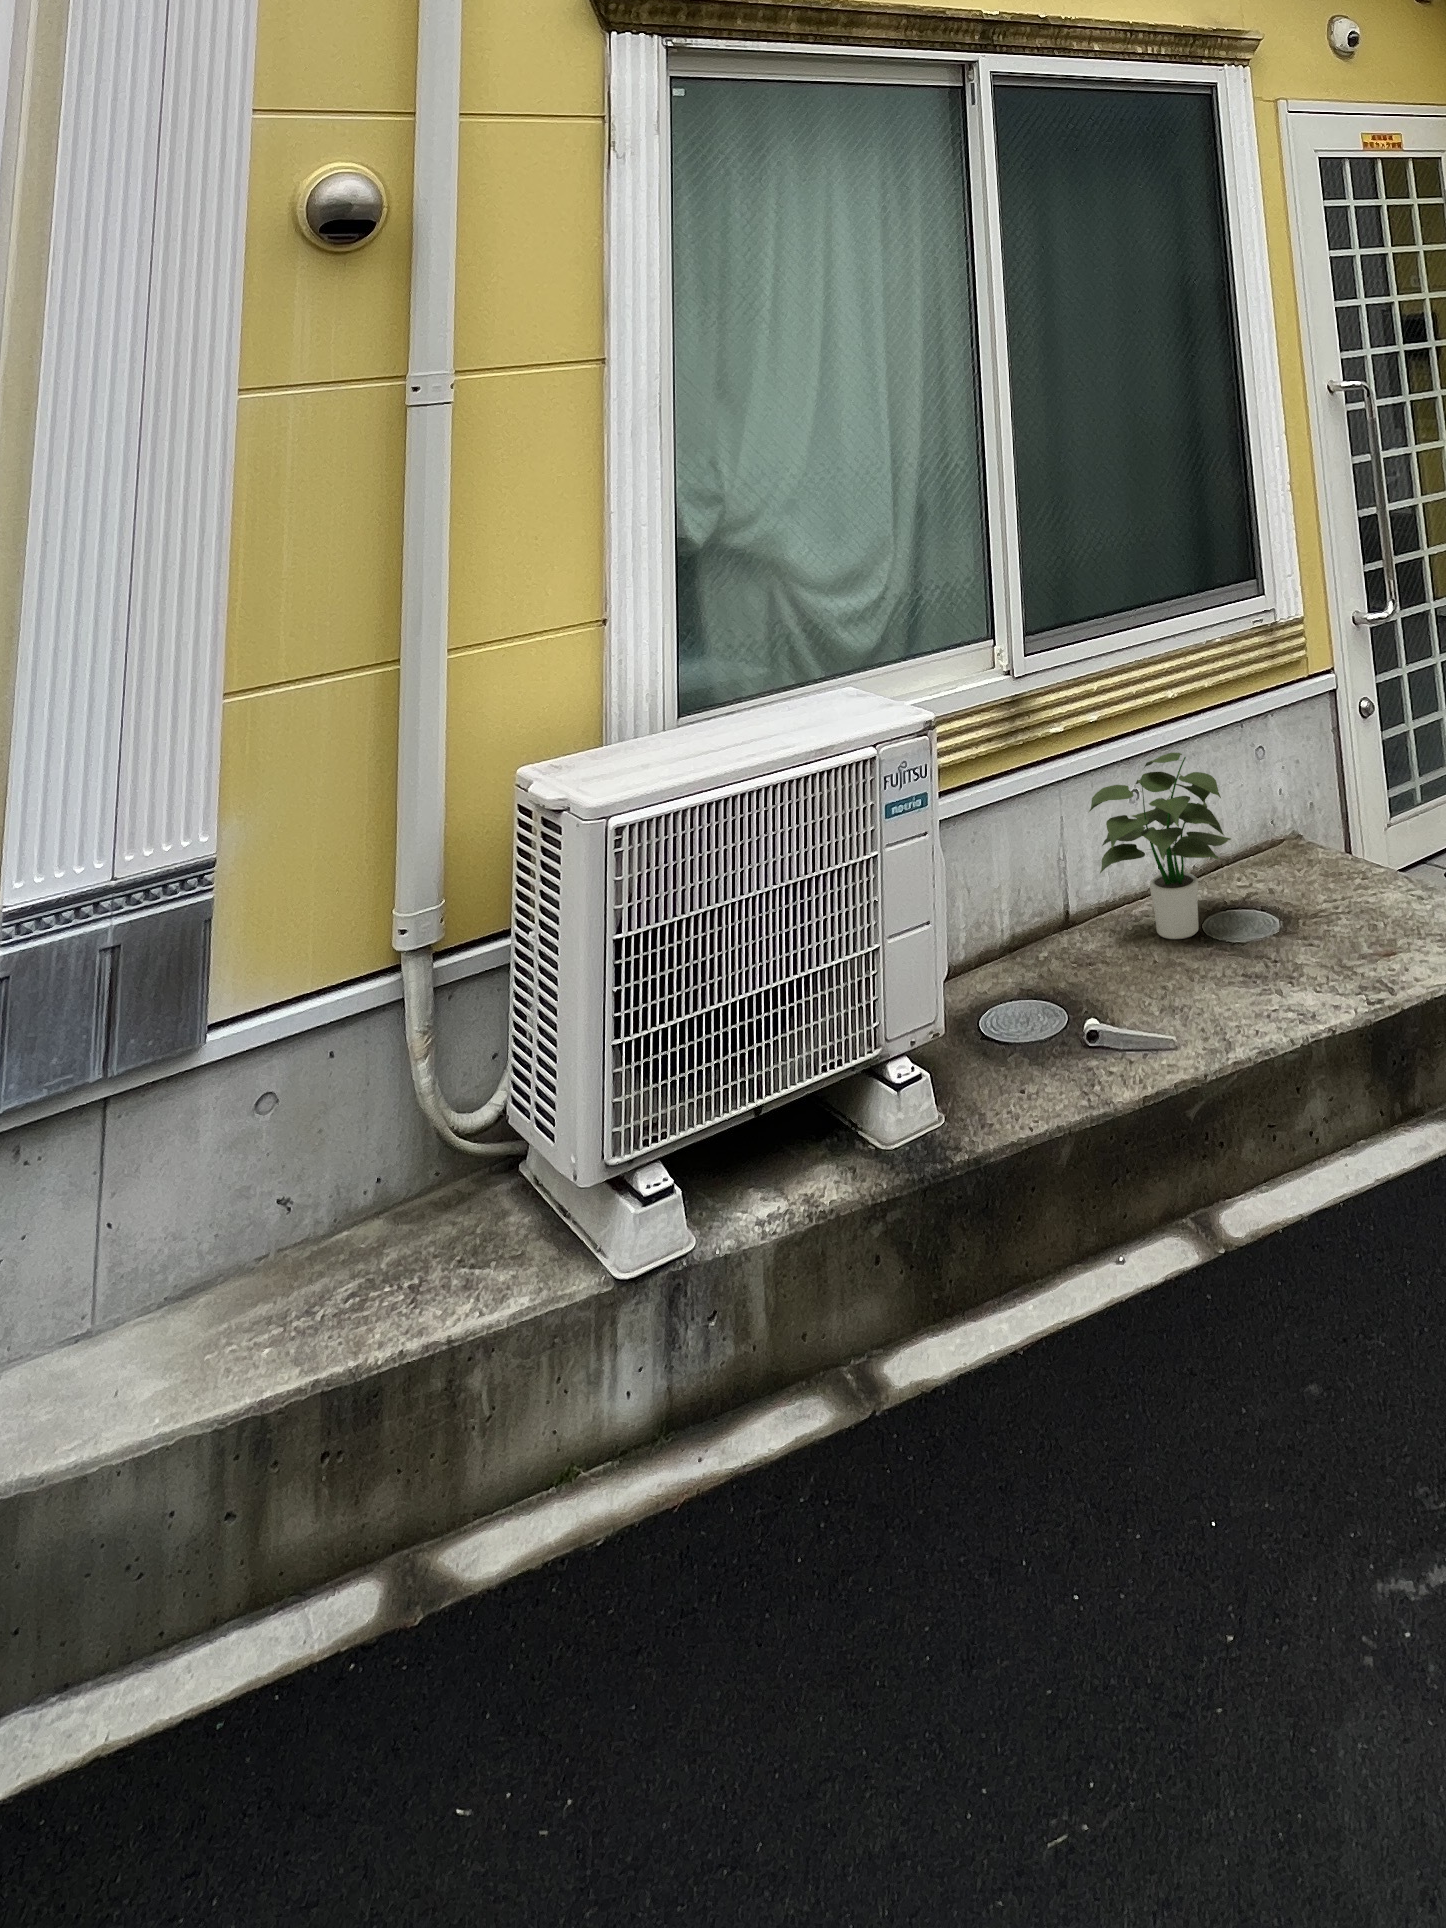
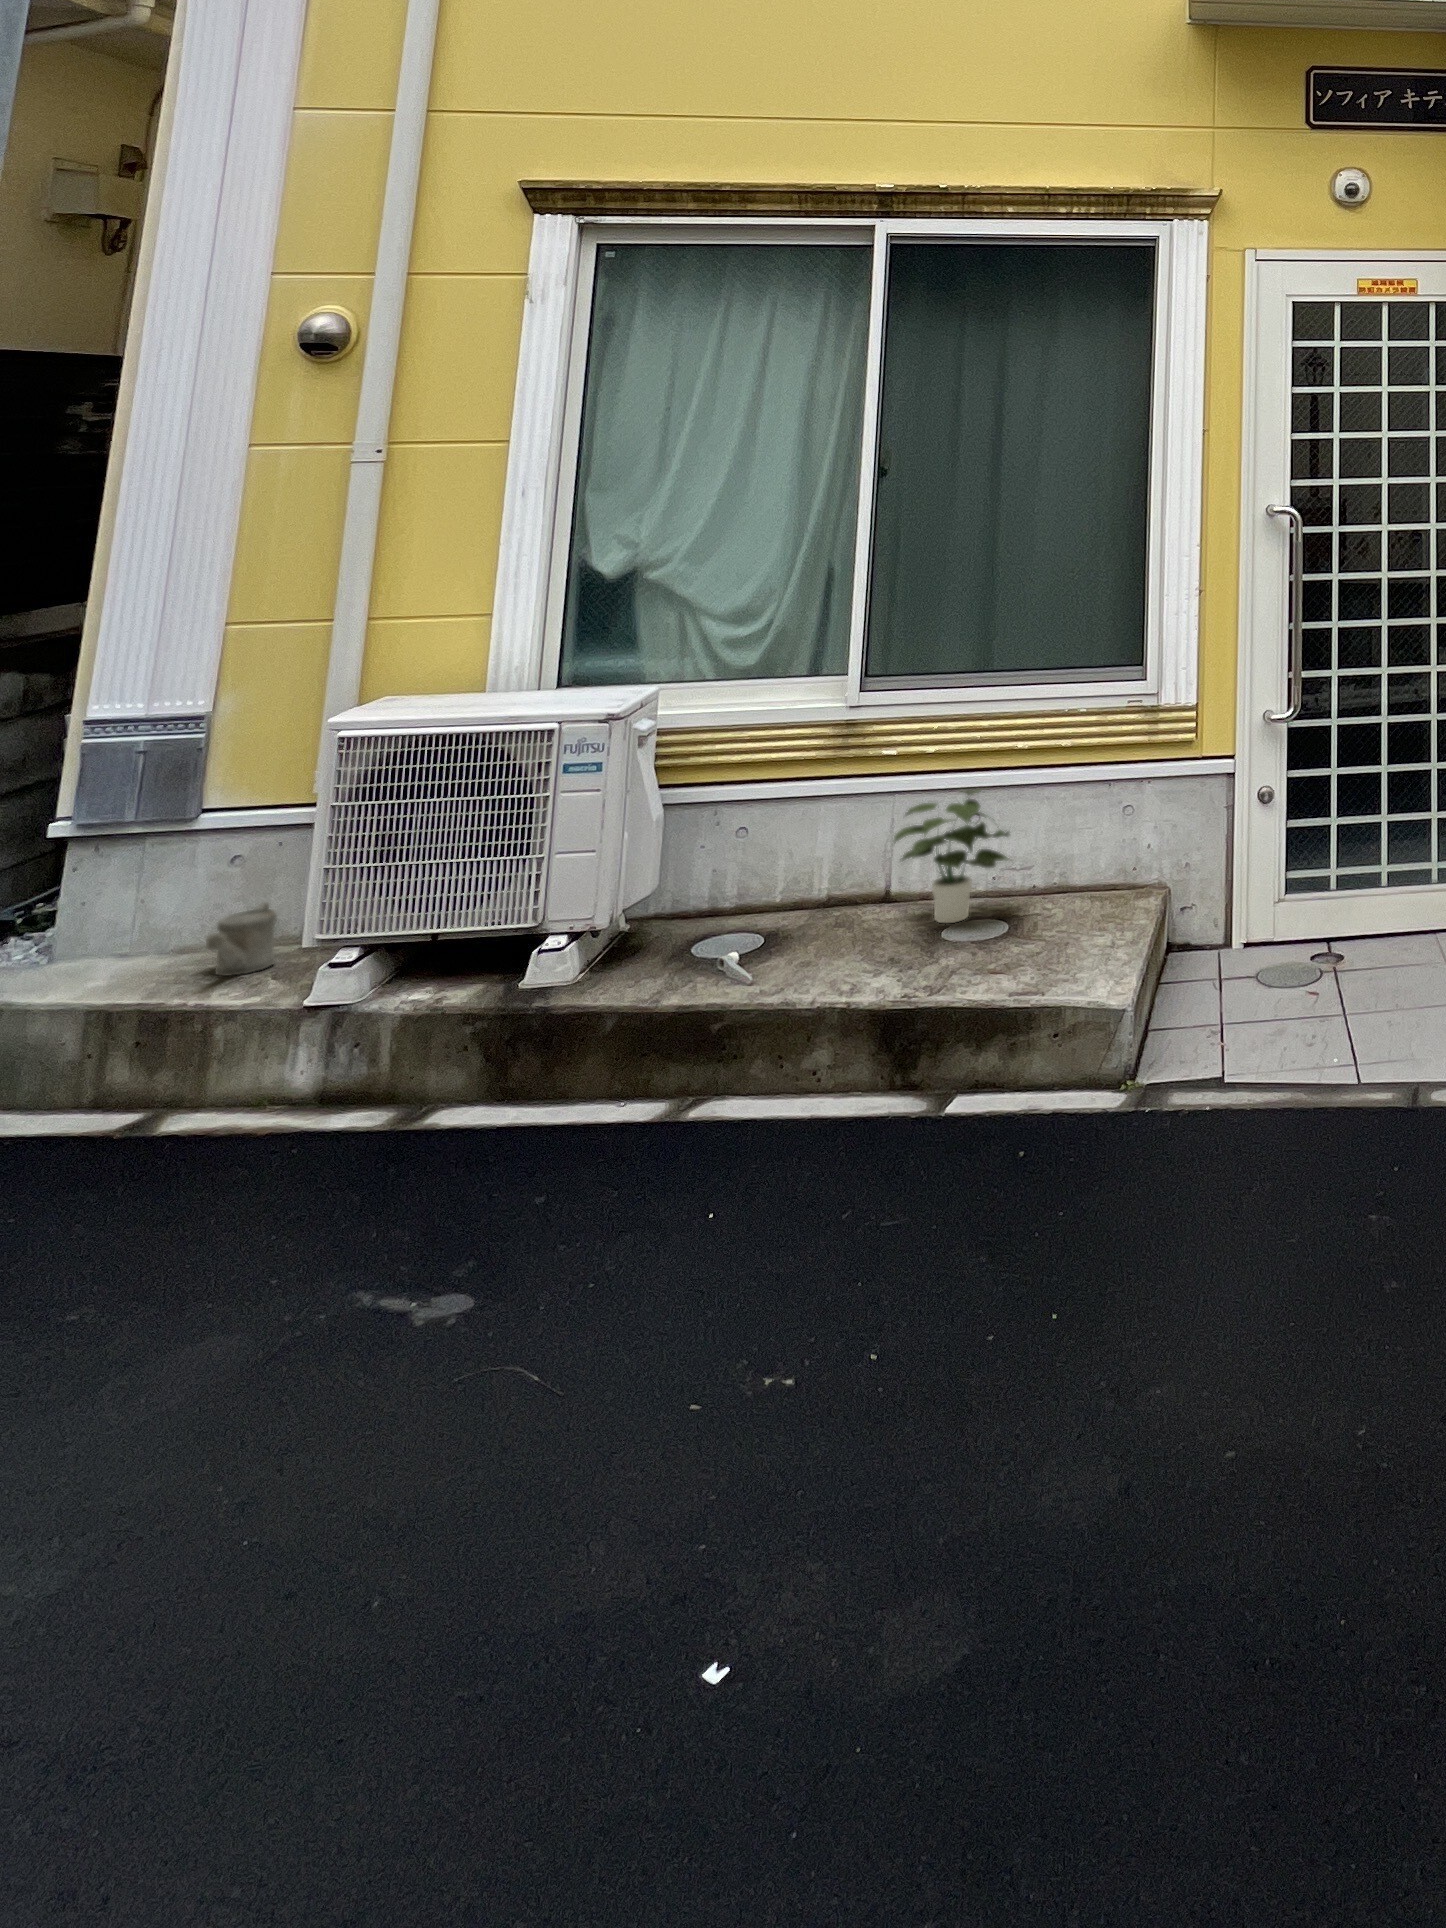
watering can: none [320,1145,442,1295] -> present [206,902,277,976]

